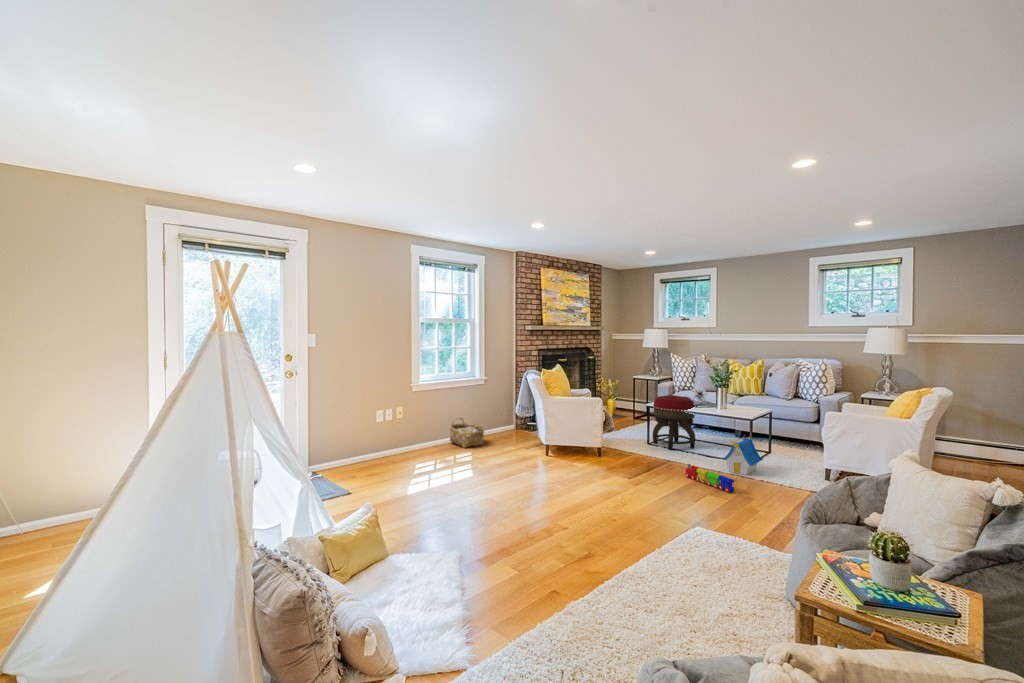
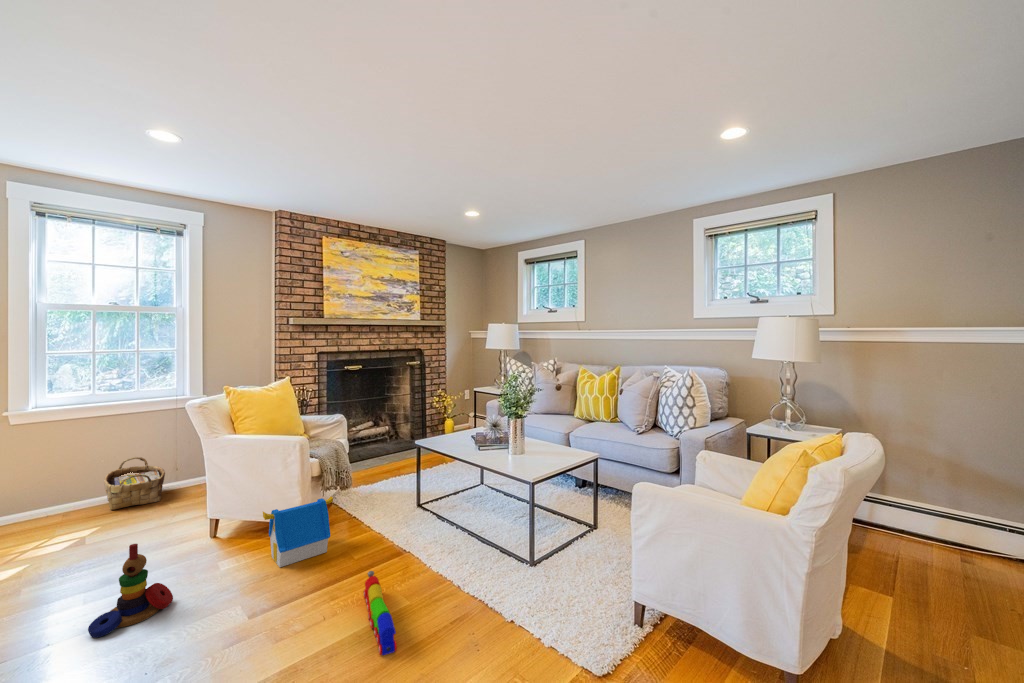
footstool: present [653,395,695,450] -> none [422,425,485,517]
toy house: present [723,438,762,475] -> present [263,497,333,567]
stacking toy: none [568,447,594,488] -> present [88,544,173,638]

